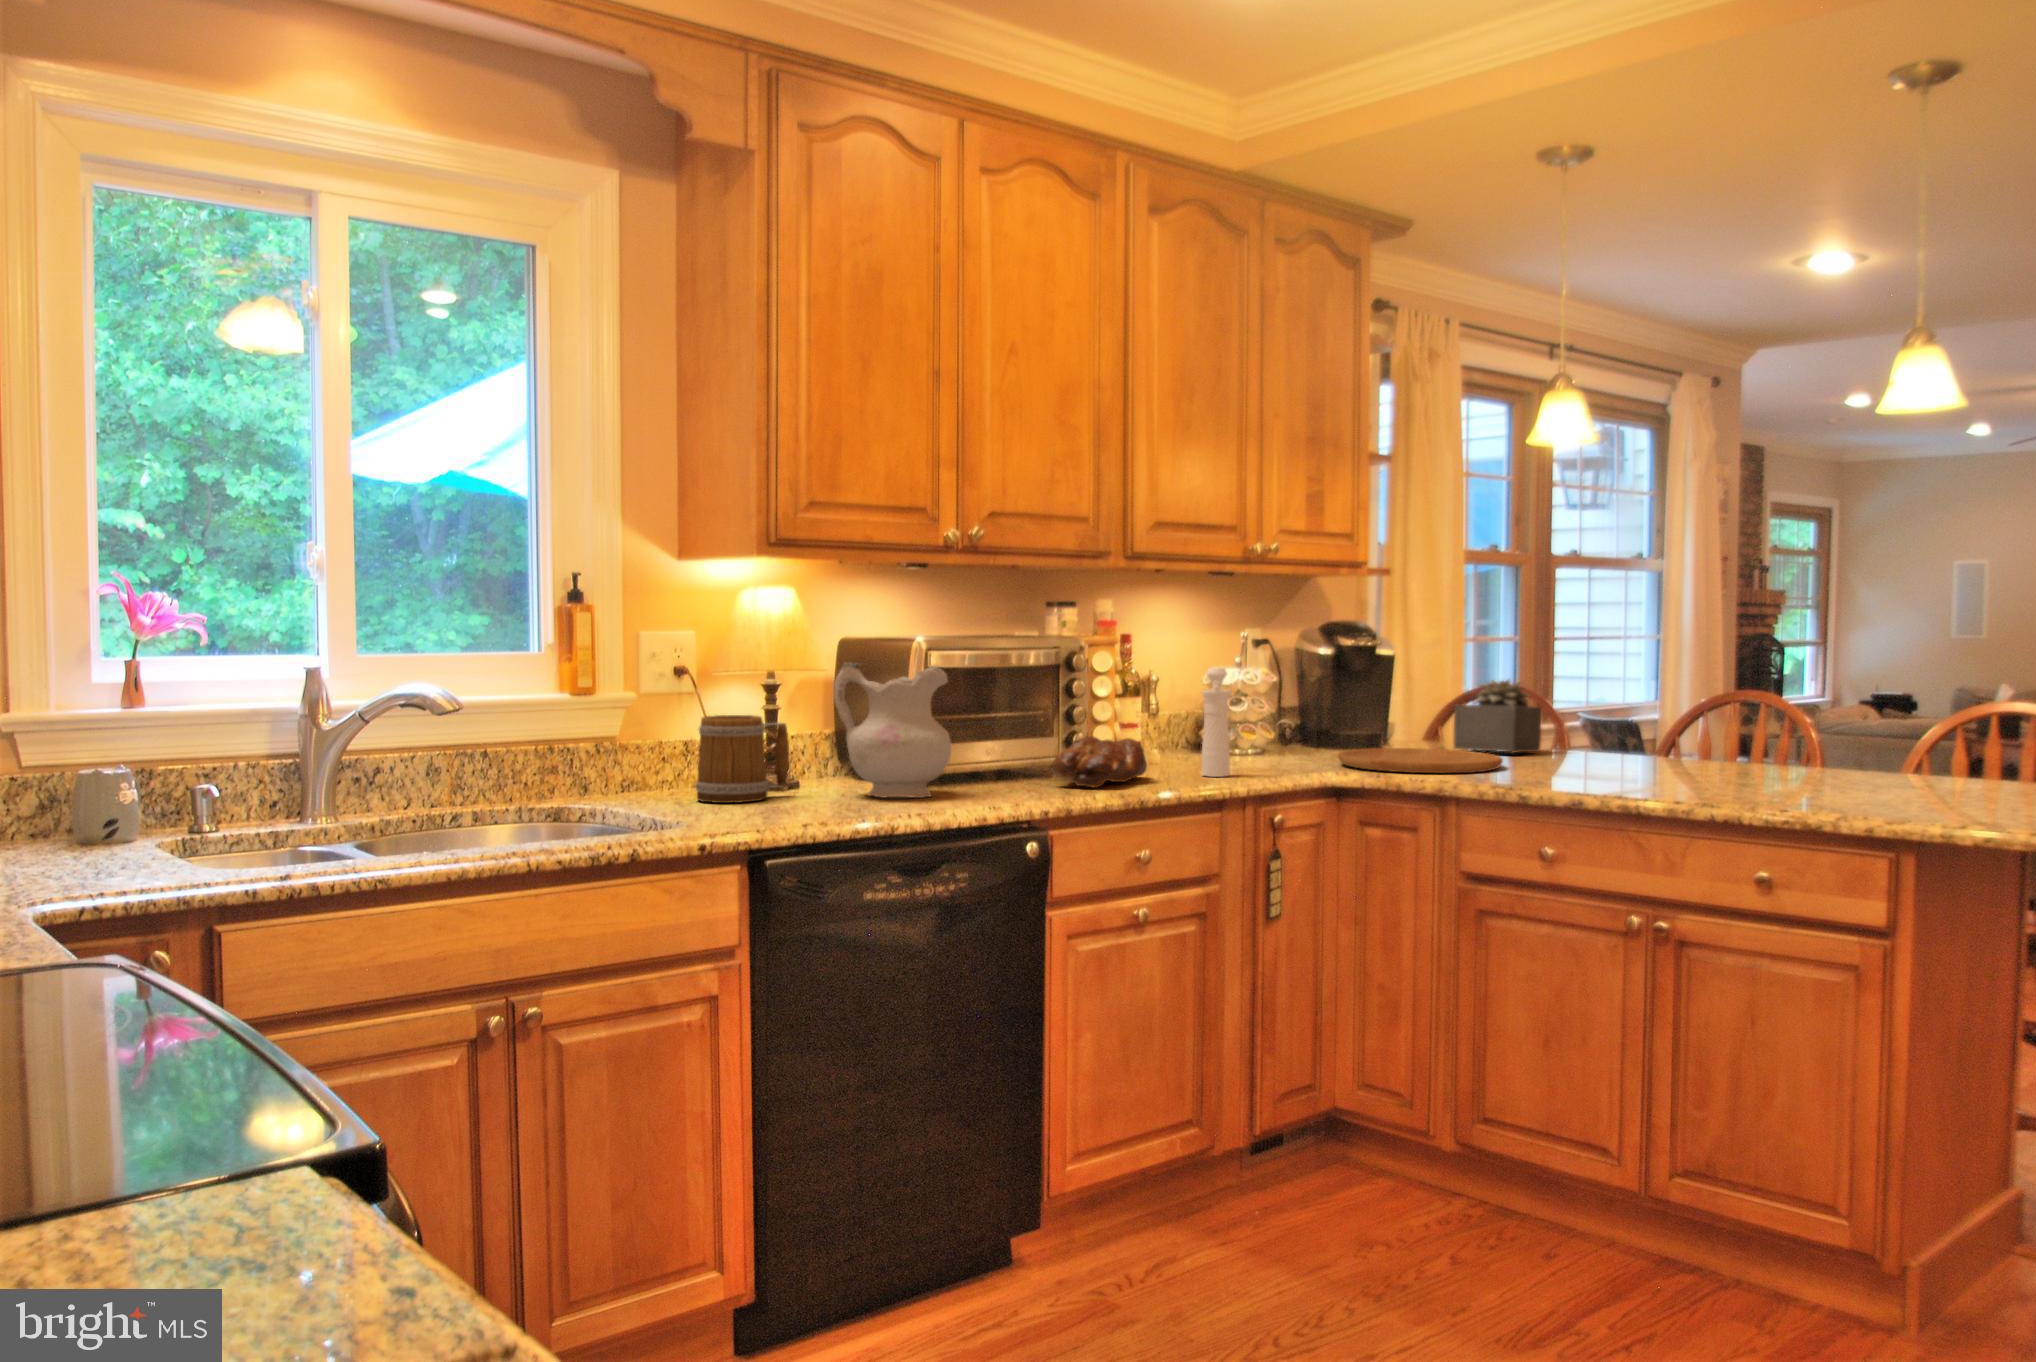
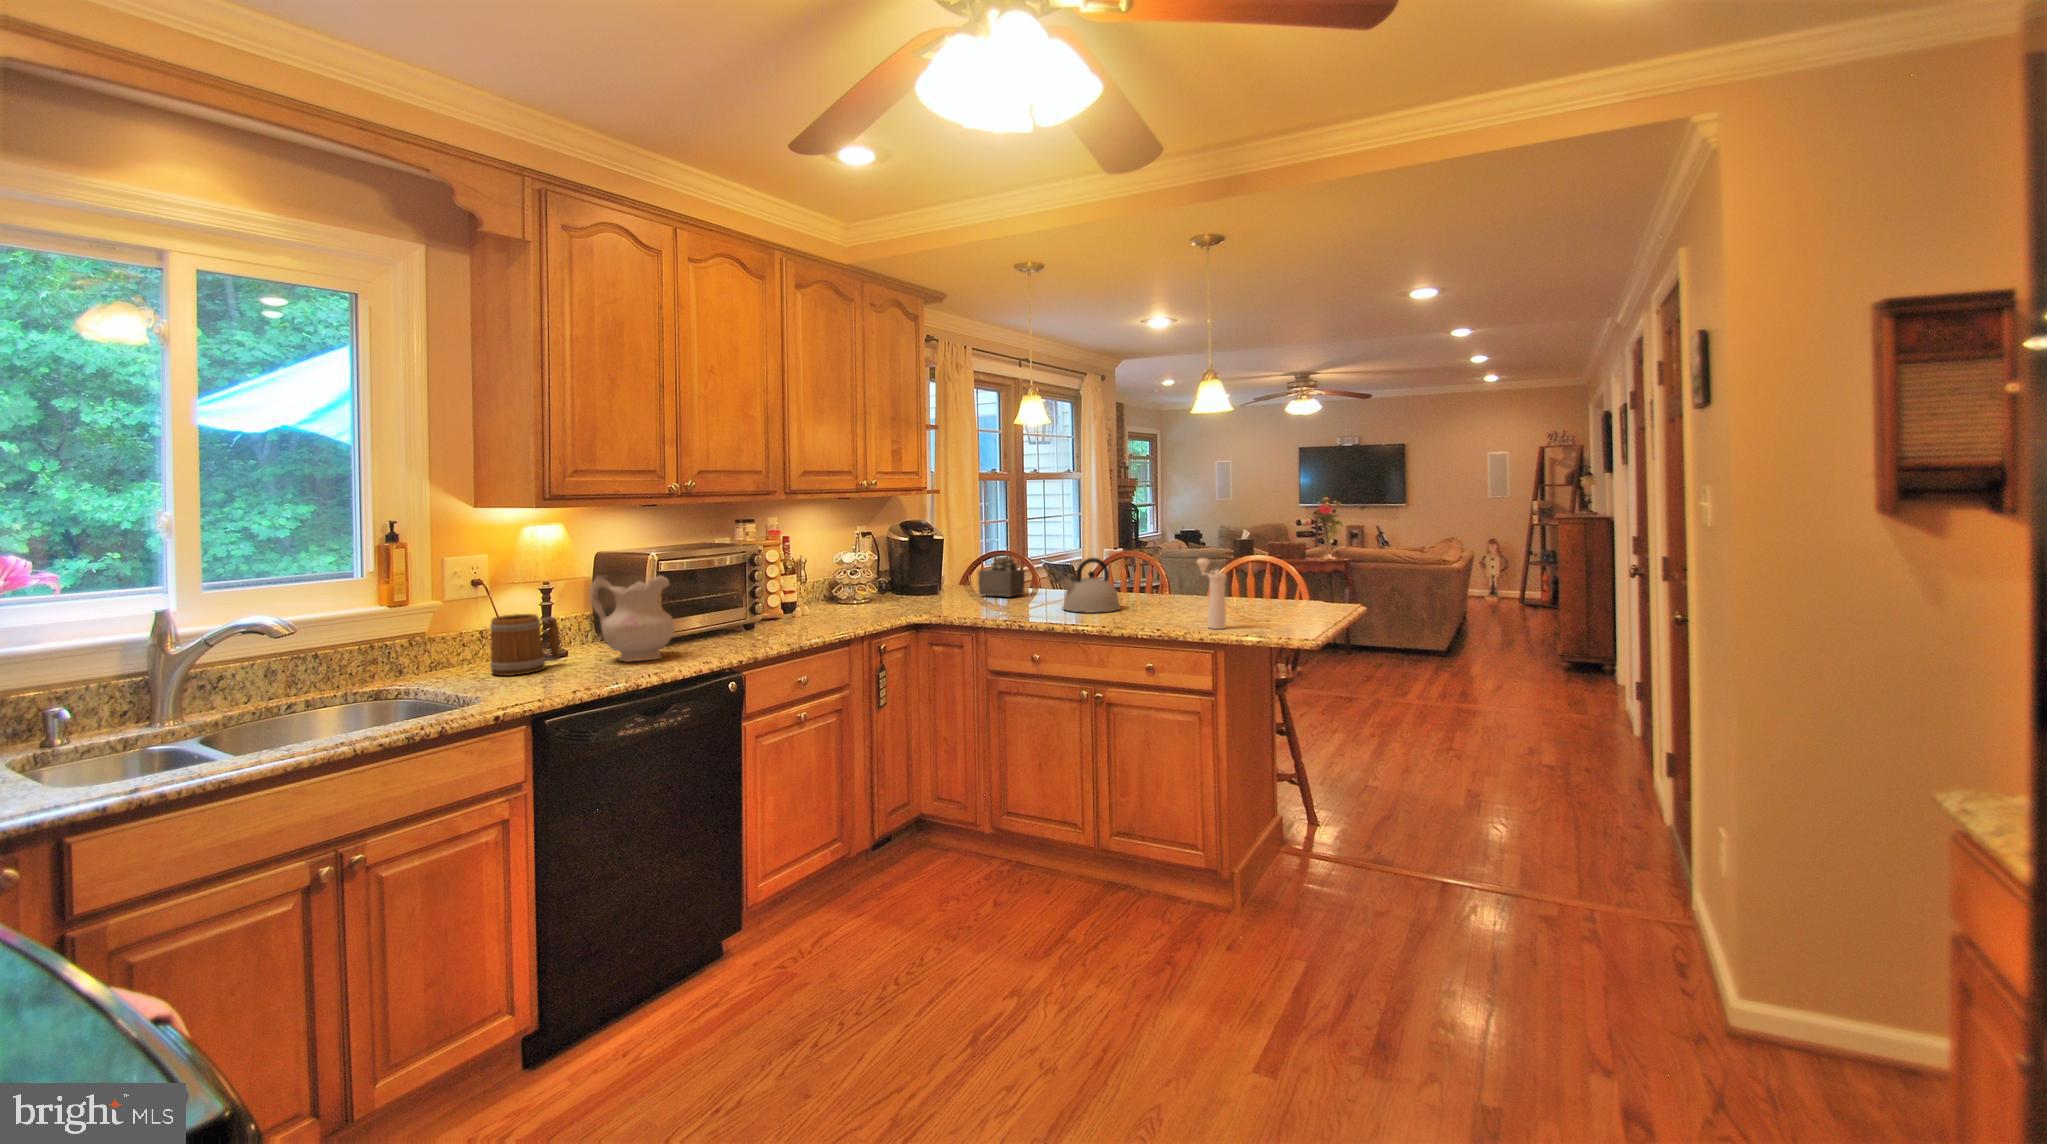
pepper mill: present [1201,668,1231,777] -> present [1197,558,1226,629]
kettle: none [1609,678,1736,779] -> present [1059,558,1120,613]
bread loaf: present [1052,736,1147,788] -> none [742,608,802,642]
cutting board: present [1338,748,1503,773] -> none [915,598,1005,616]

